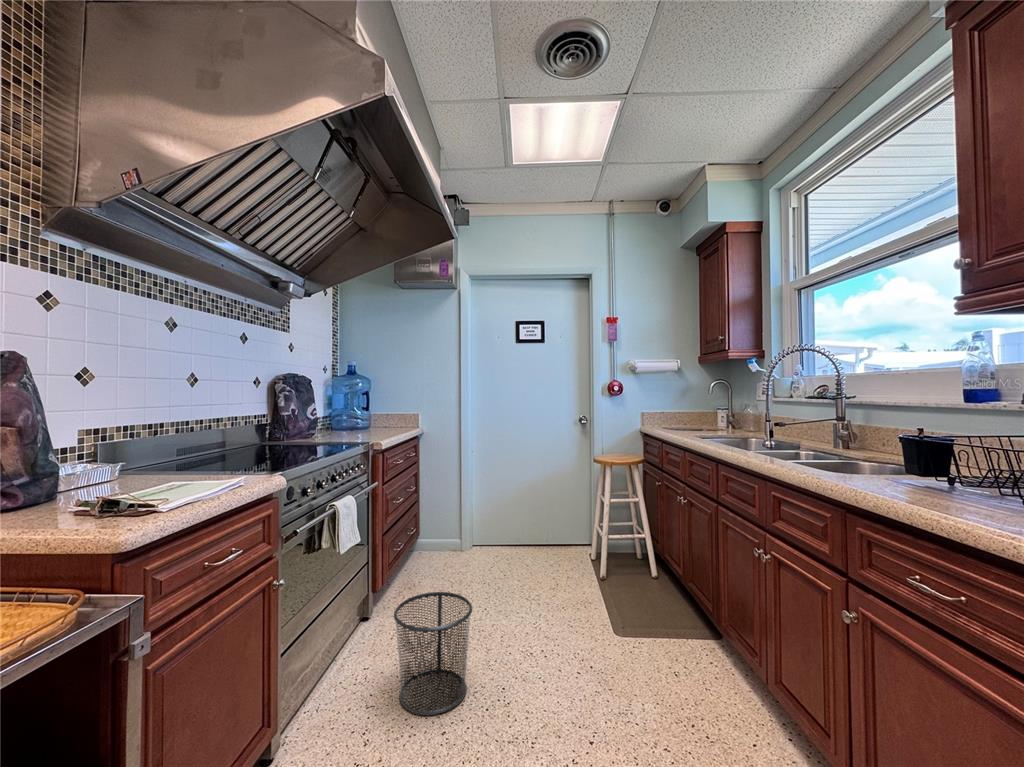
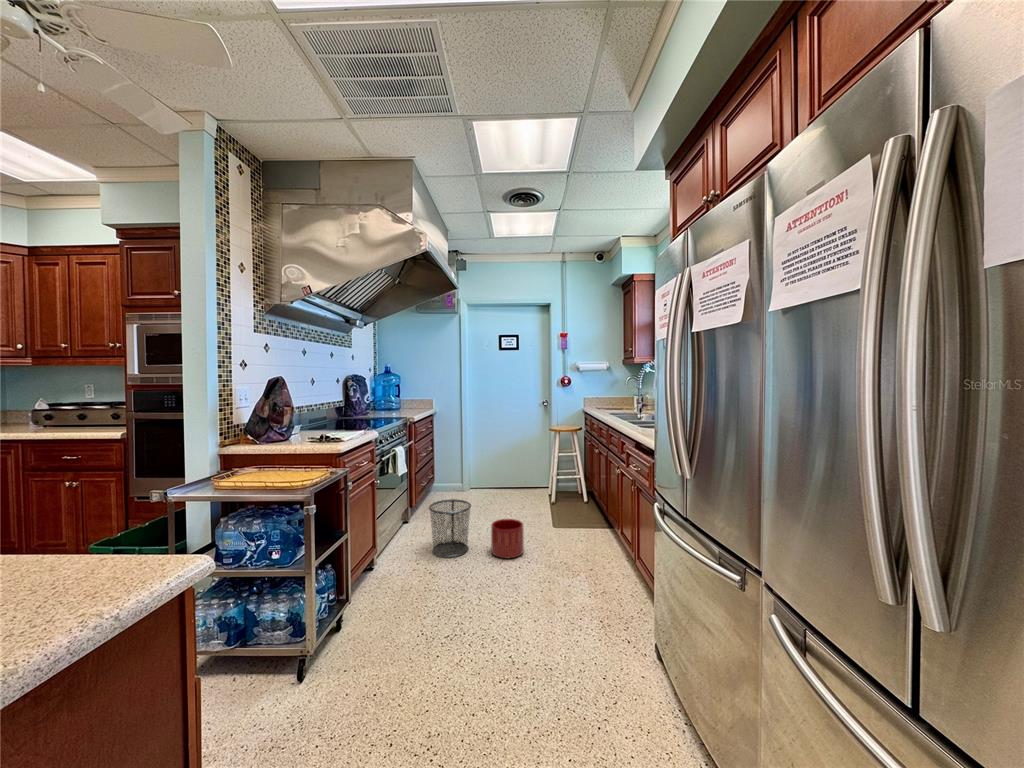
planter: none [510,632,571,721] -> present [491,519,524,558]

